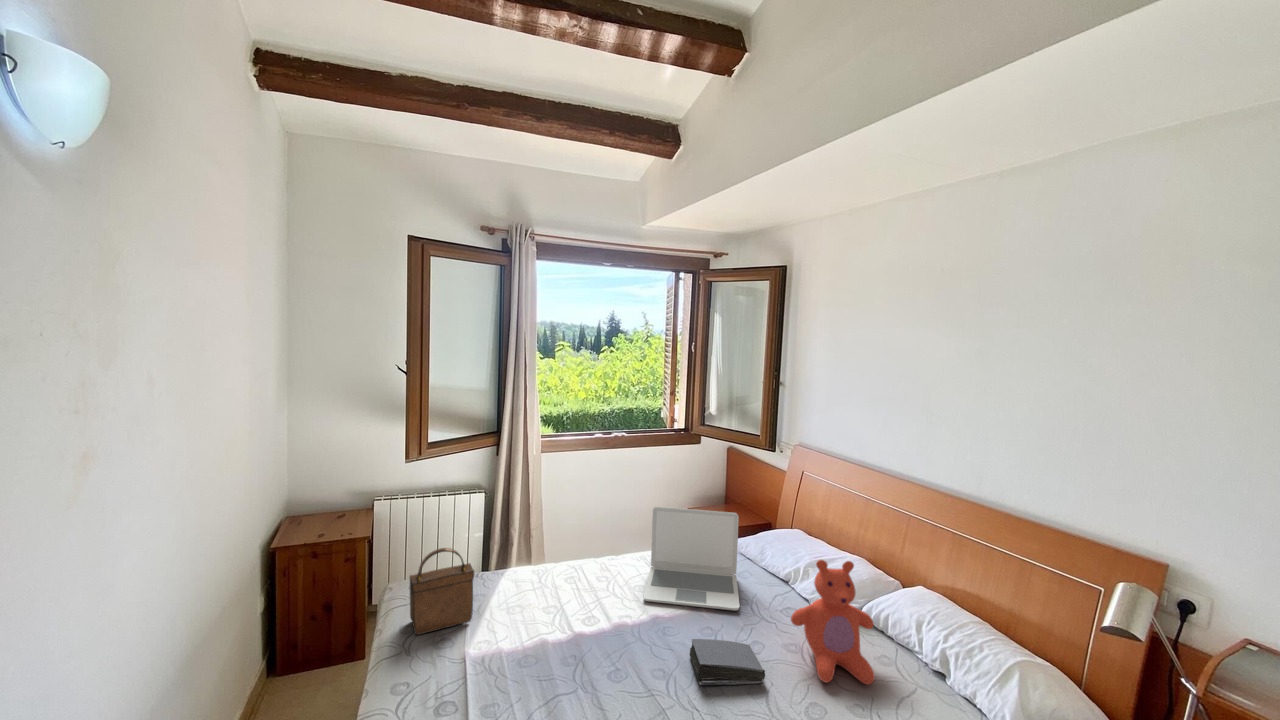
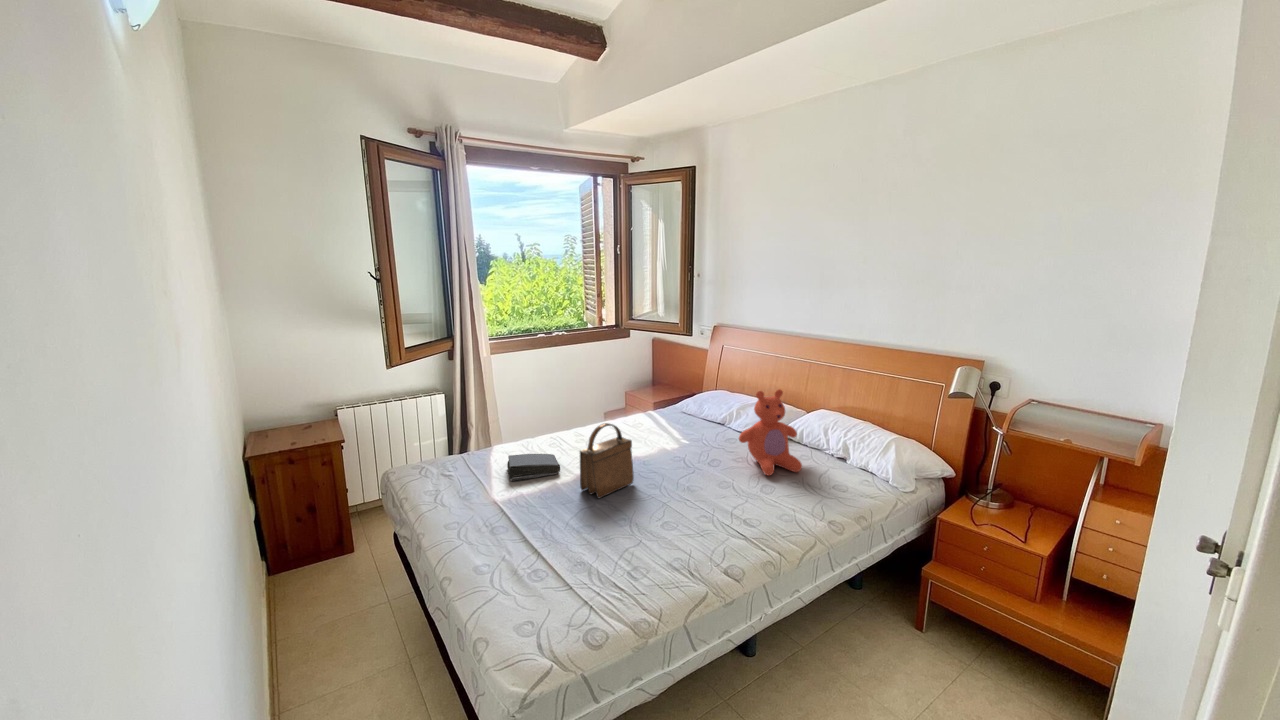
laptop: present [643,507,740,611] -> none [612,375,694,450]
handbag: present [410,548,474,635] -> present [580,423,634,498]
book: present [690,639,765,685] -> present [507,454,560,481]

